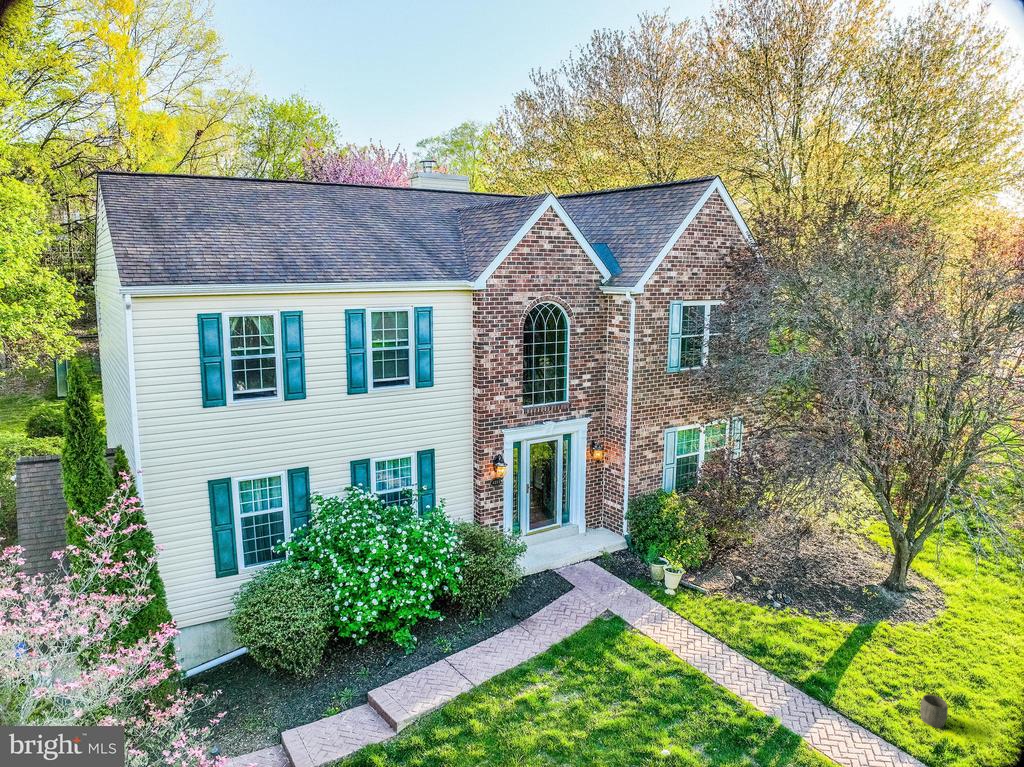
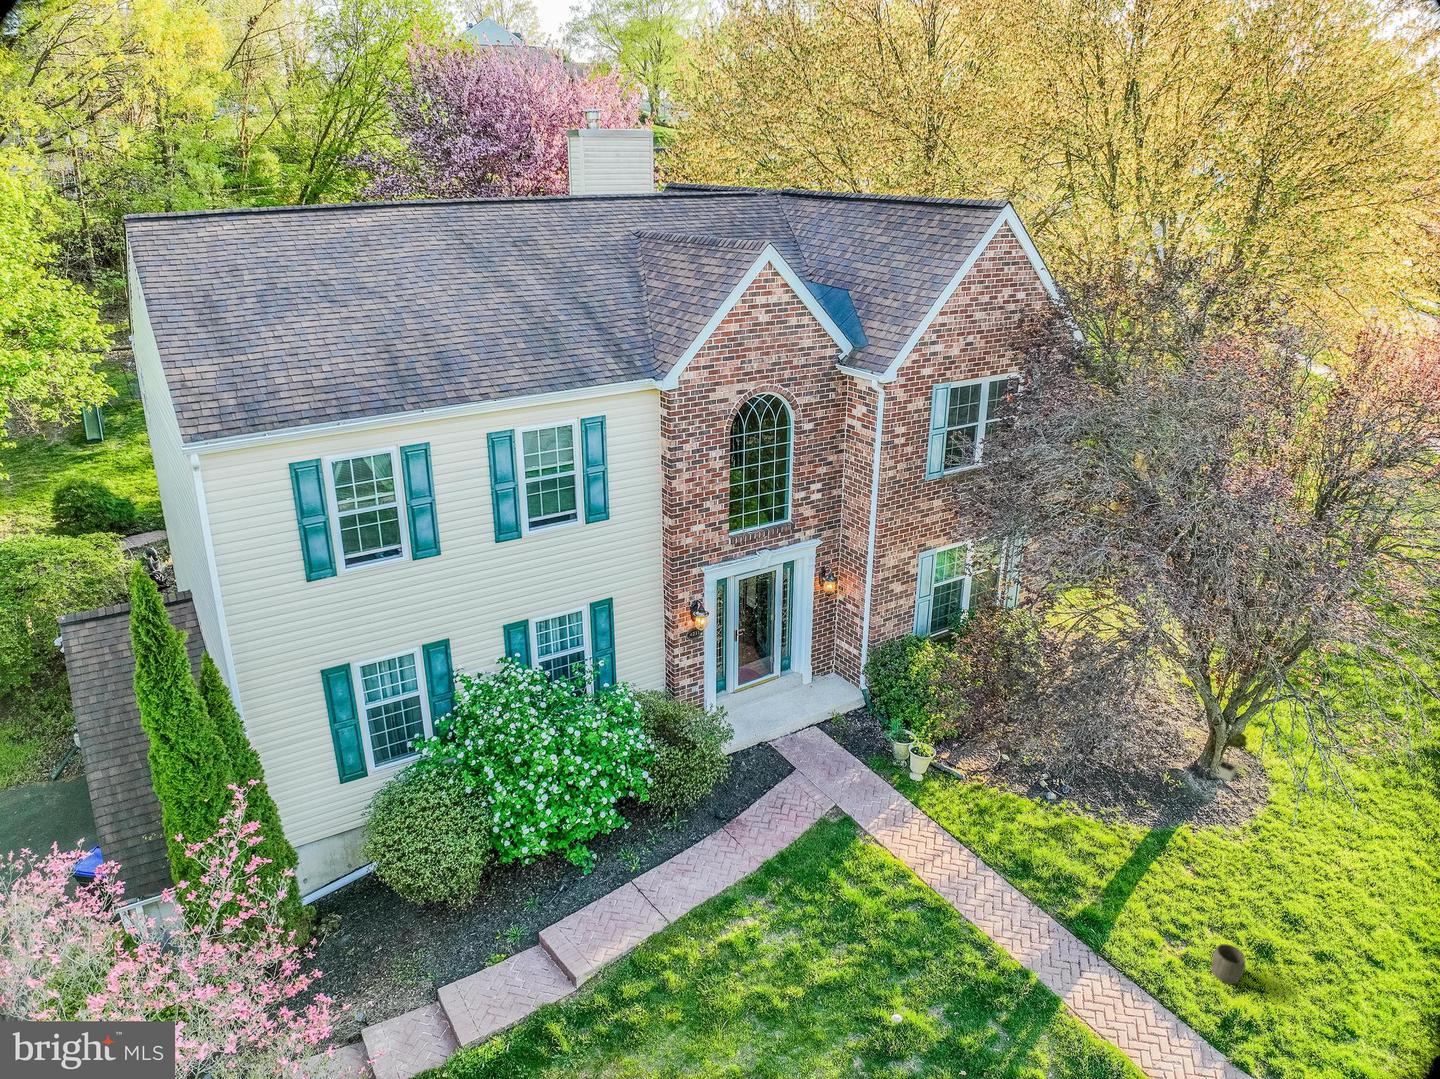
potted tree: none [905,555,928,597] -> present [1215,733,1247,781]

